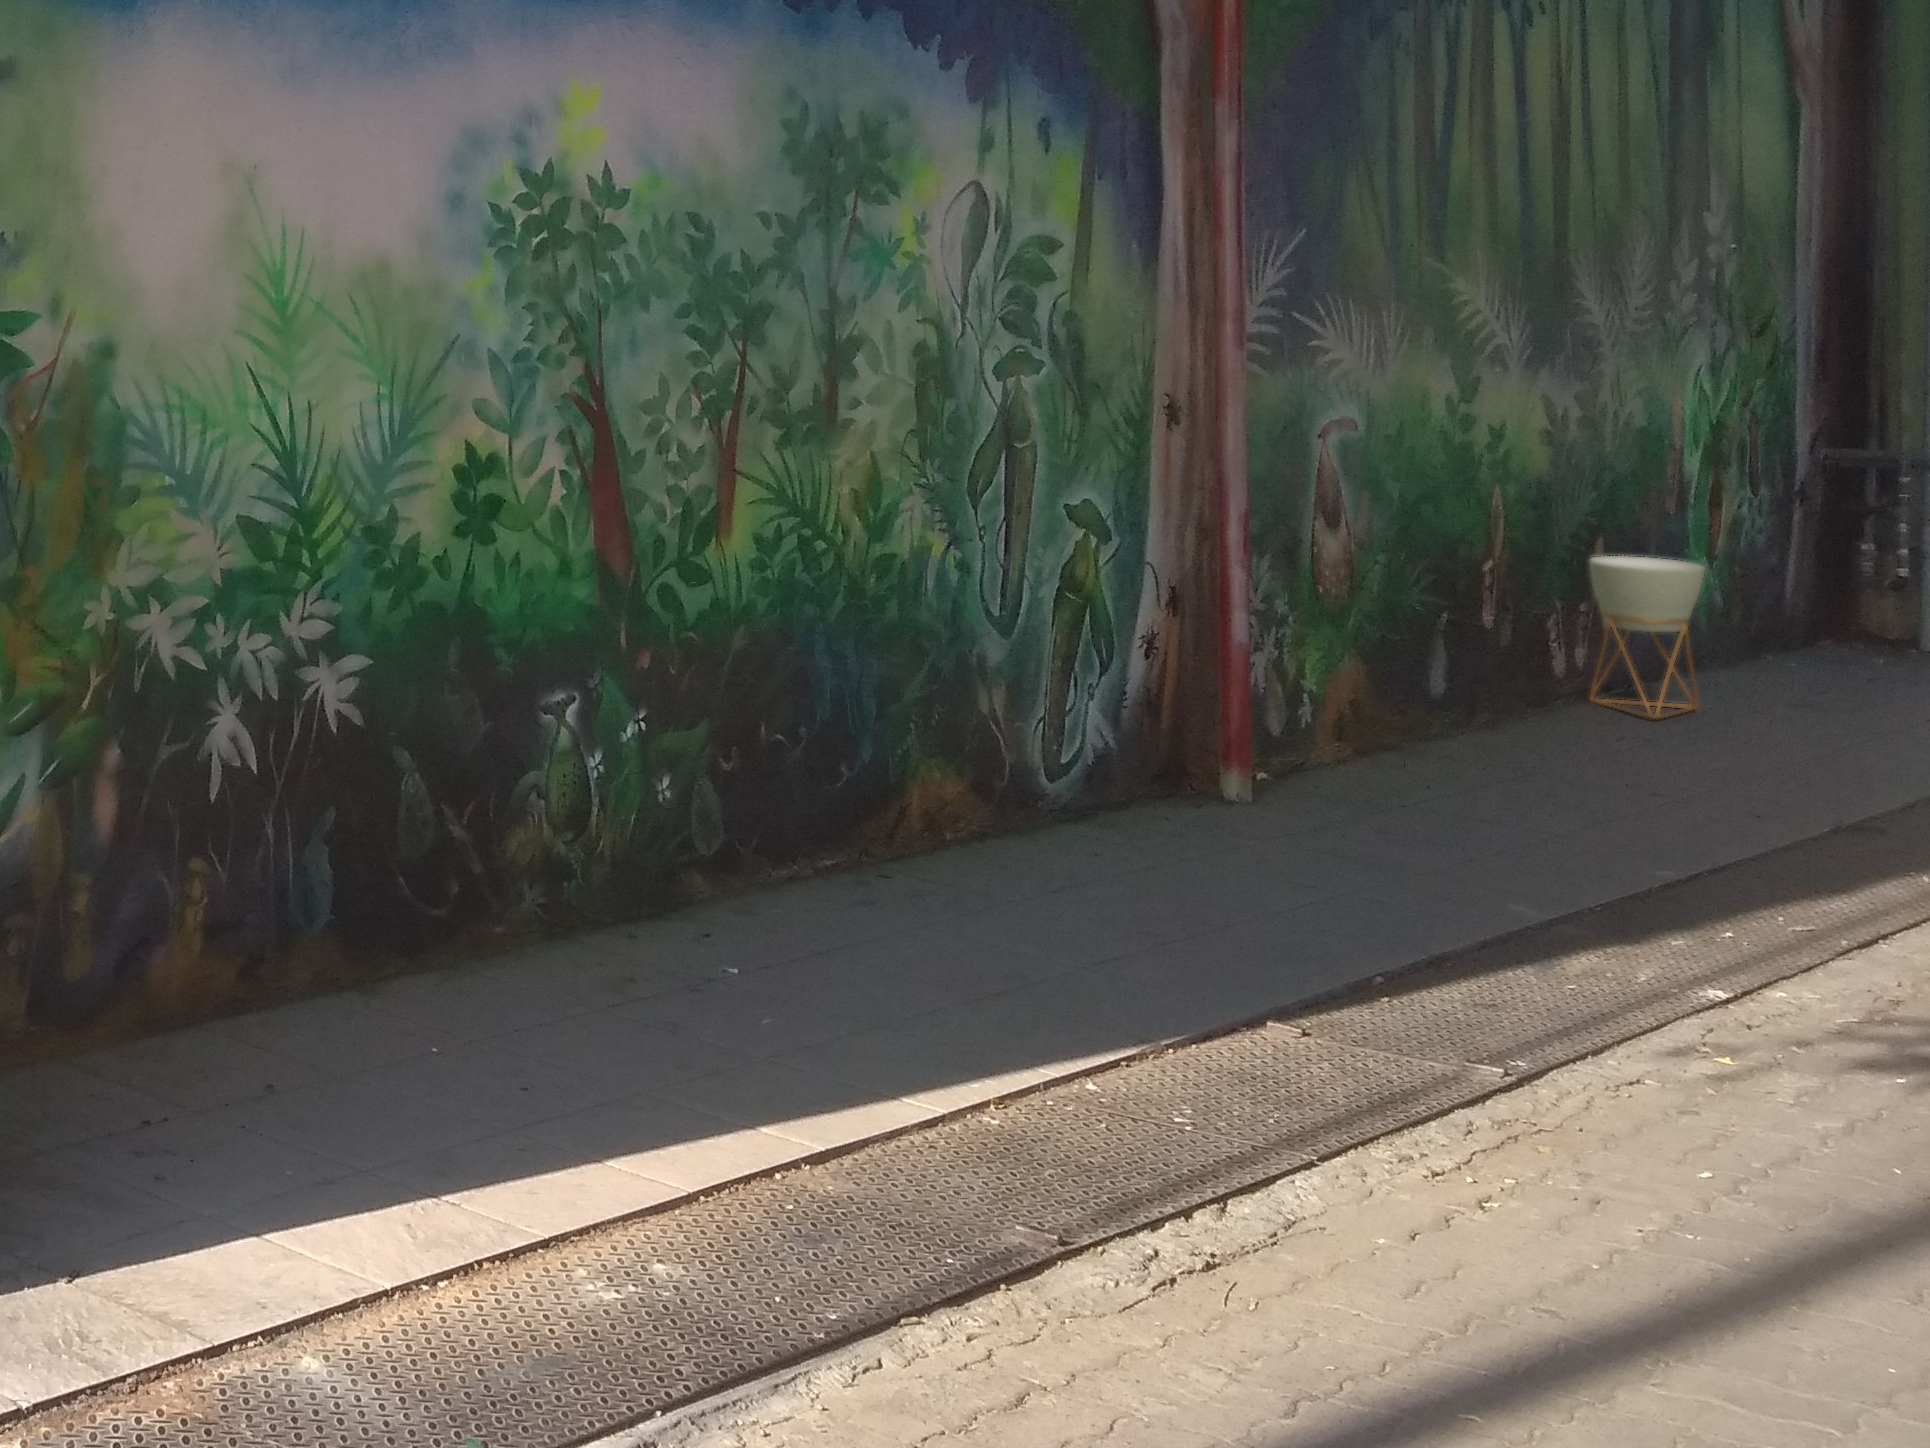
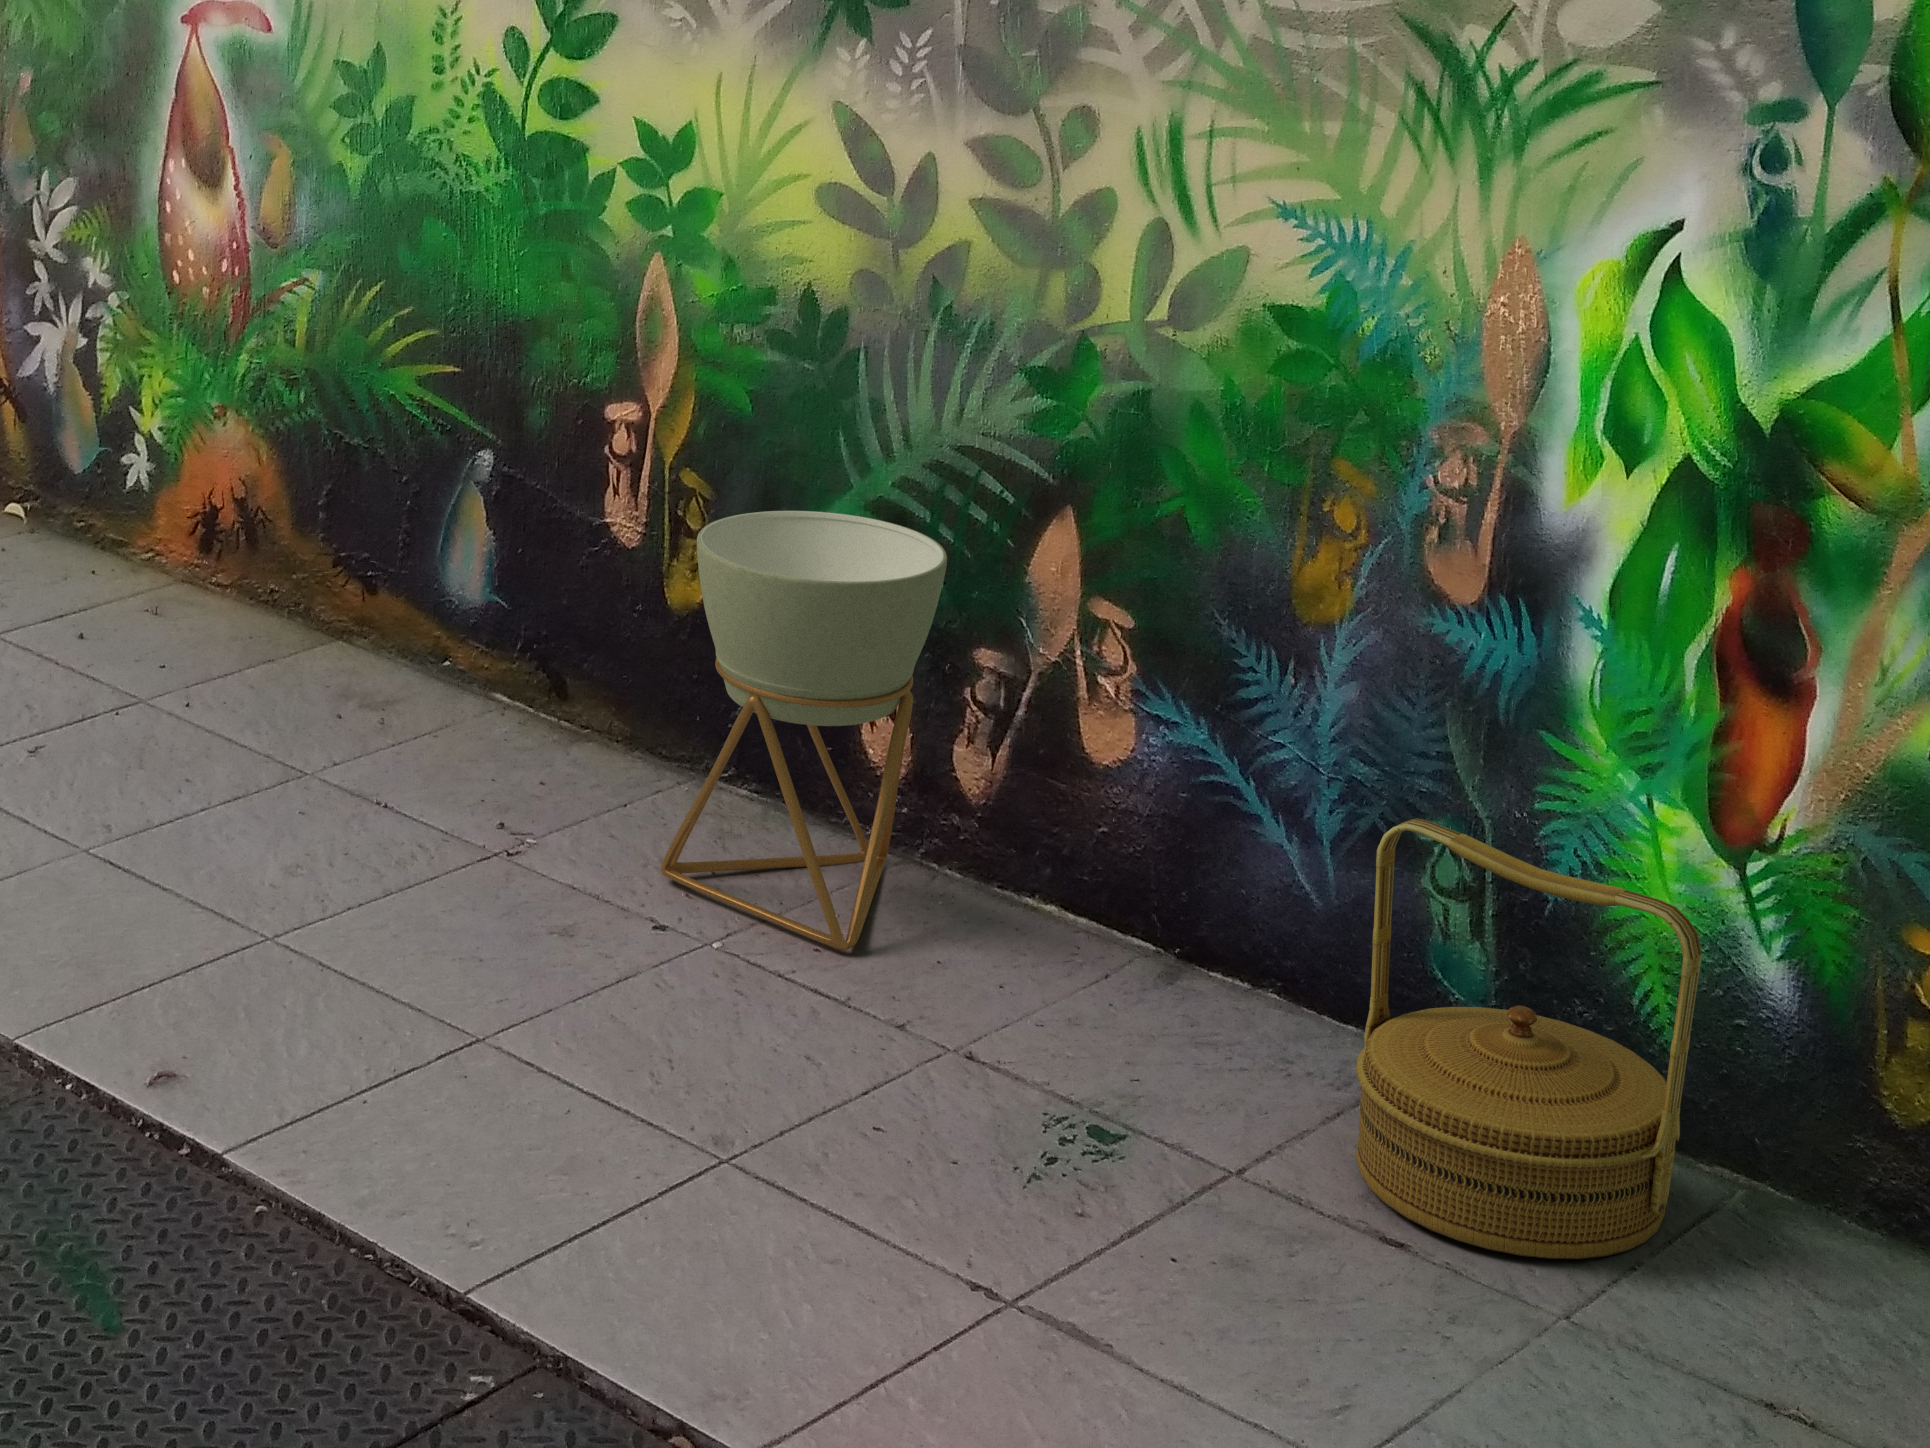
woven basket: none [1722,567,1839,686] -> present [1356,818,1702,1259]

